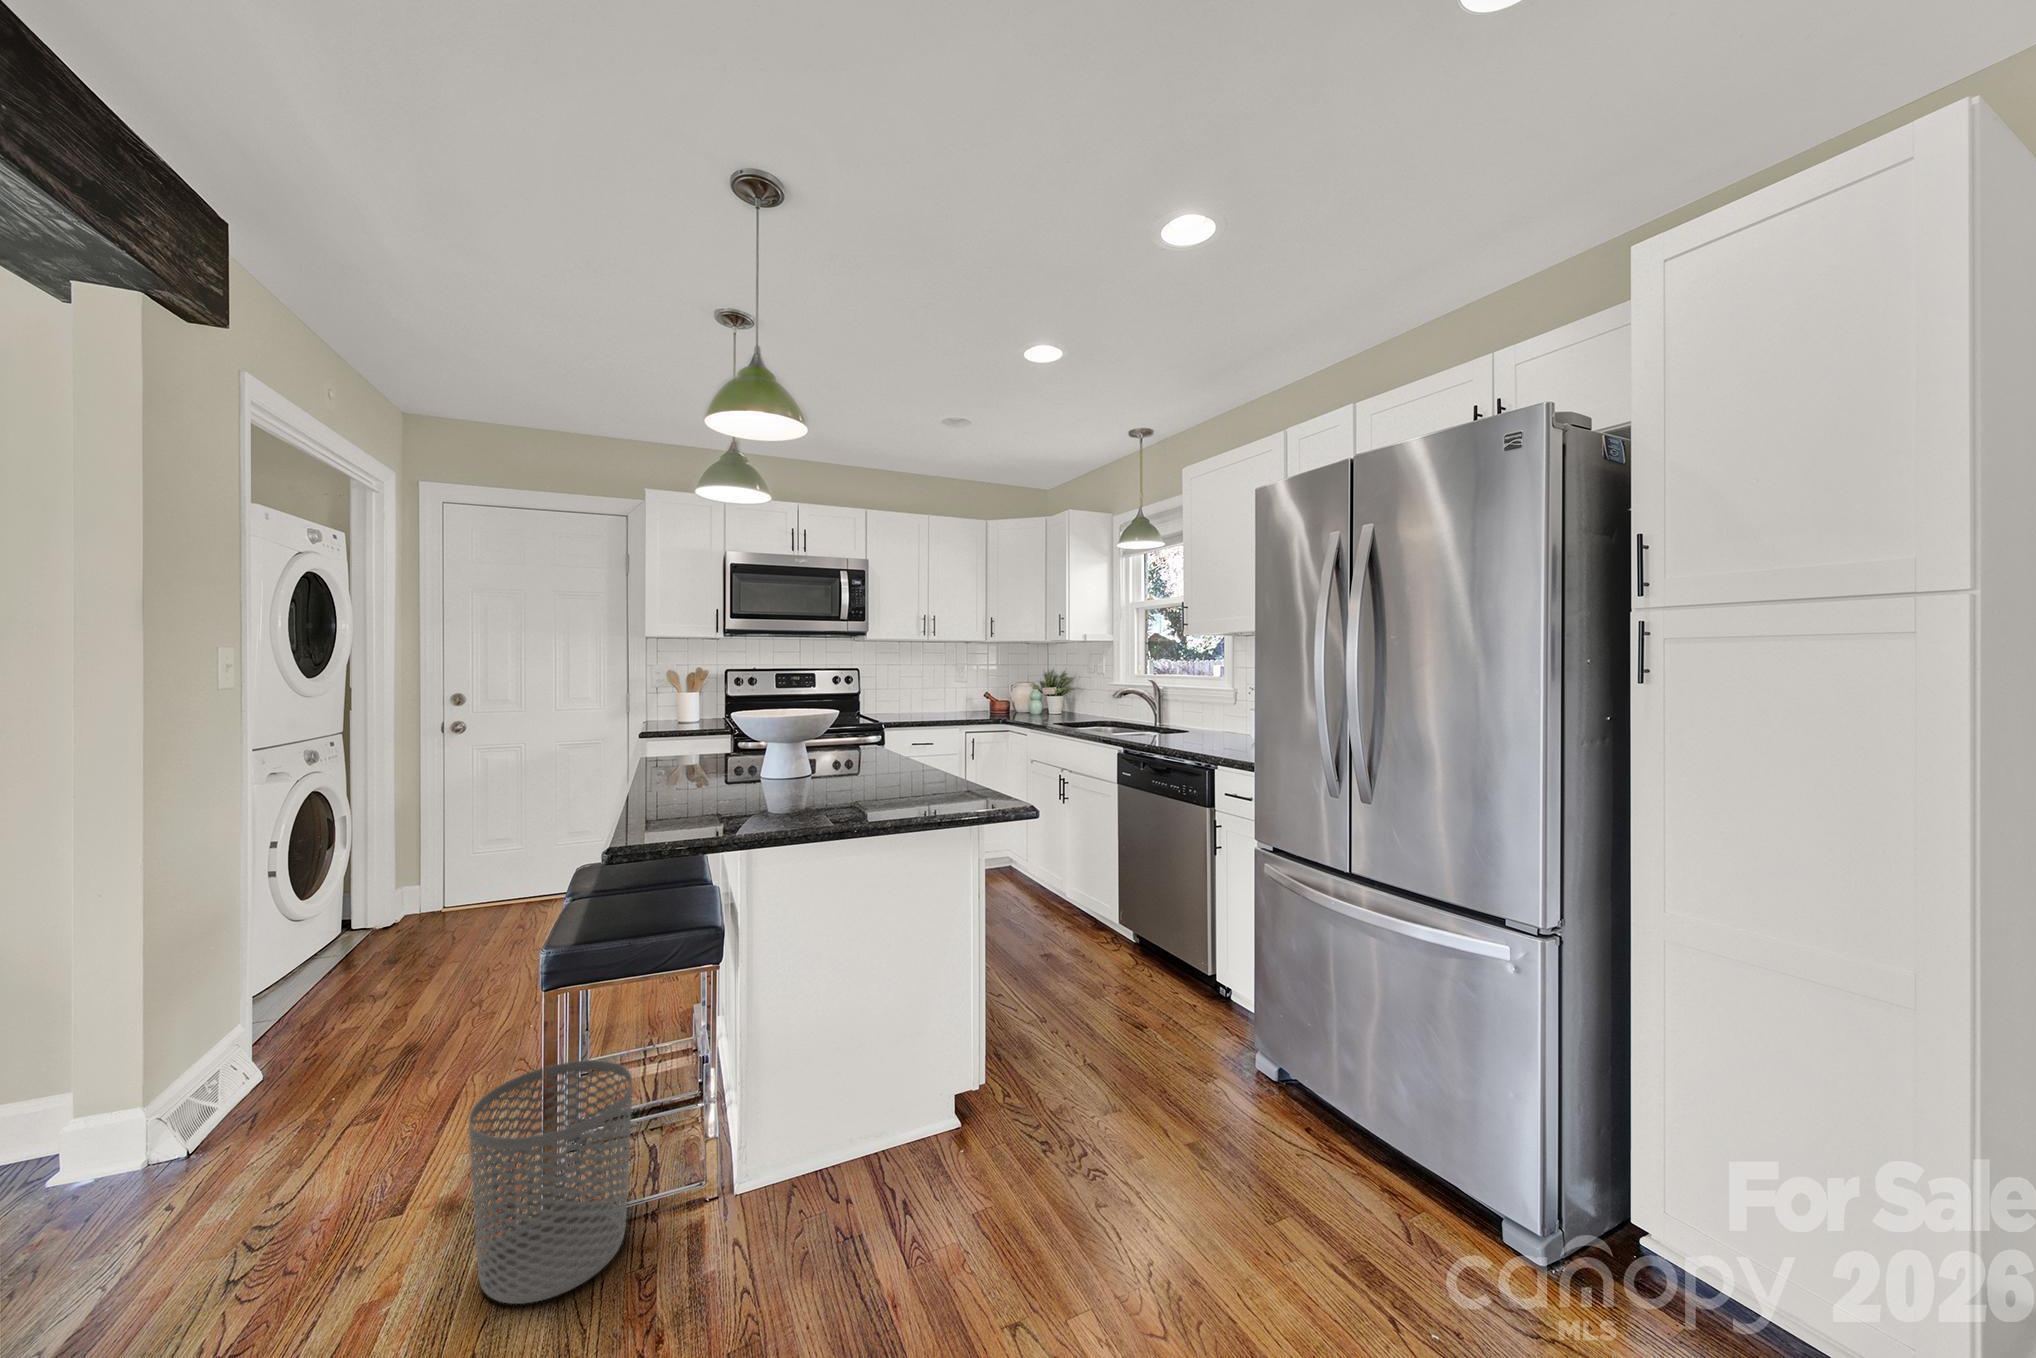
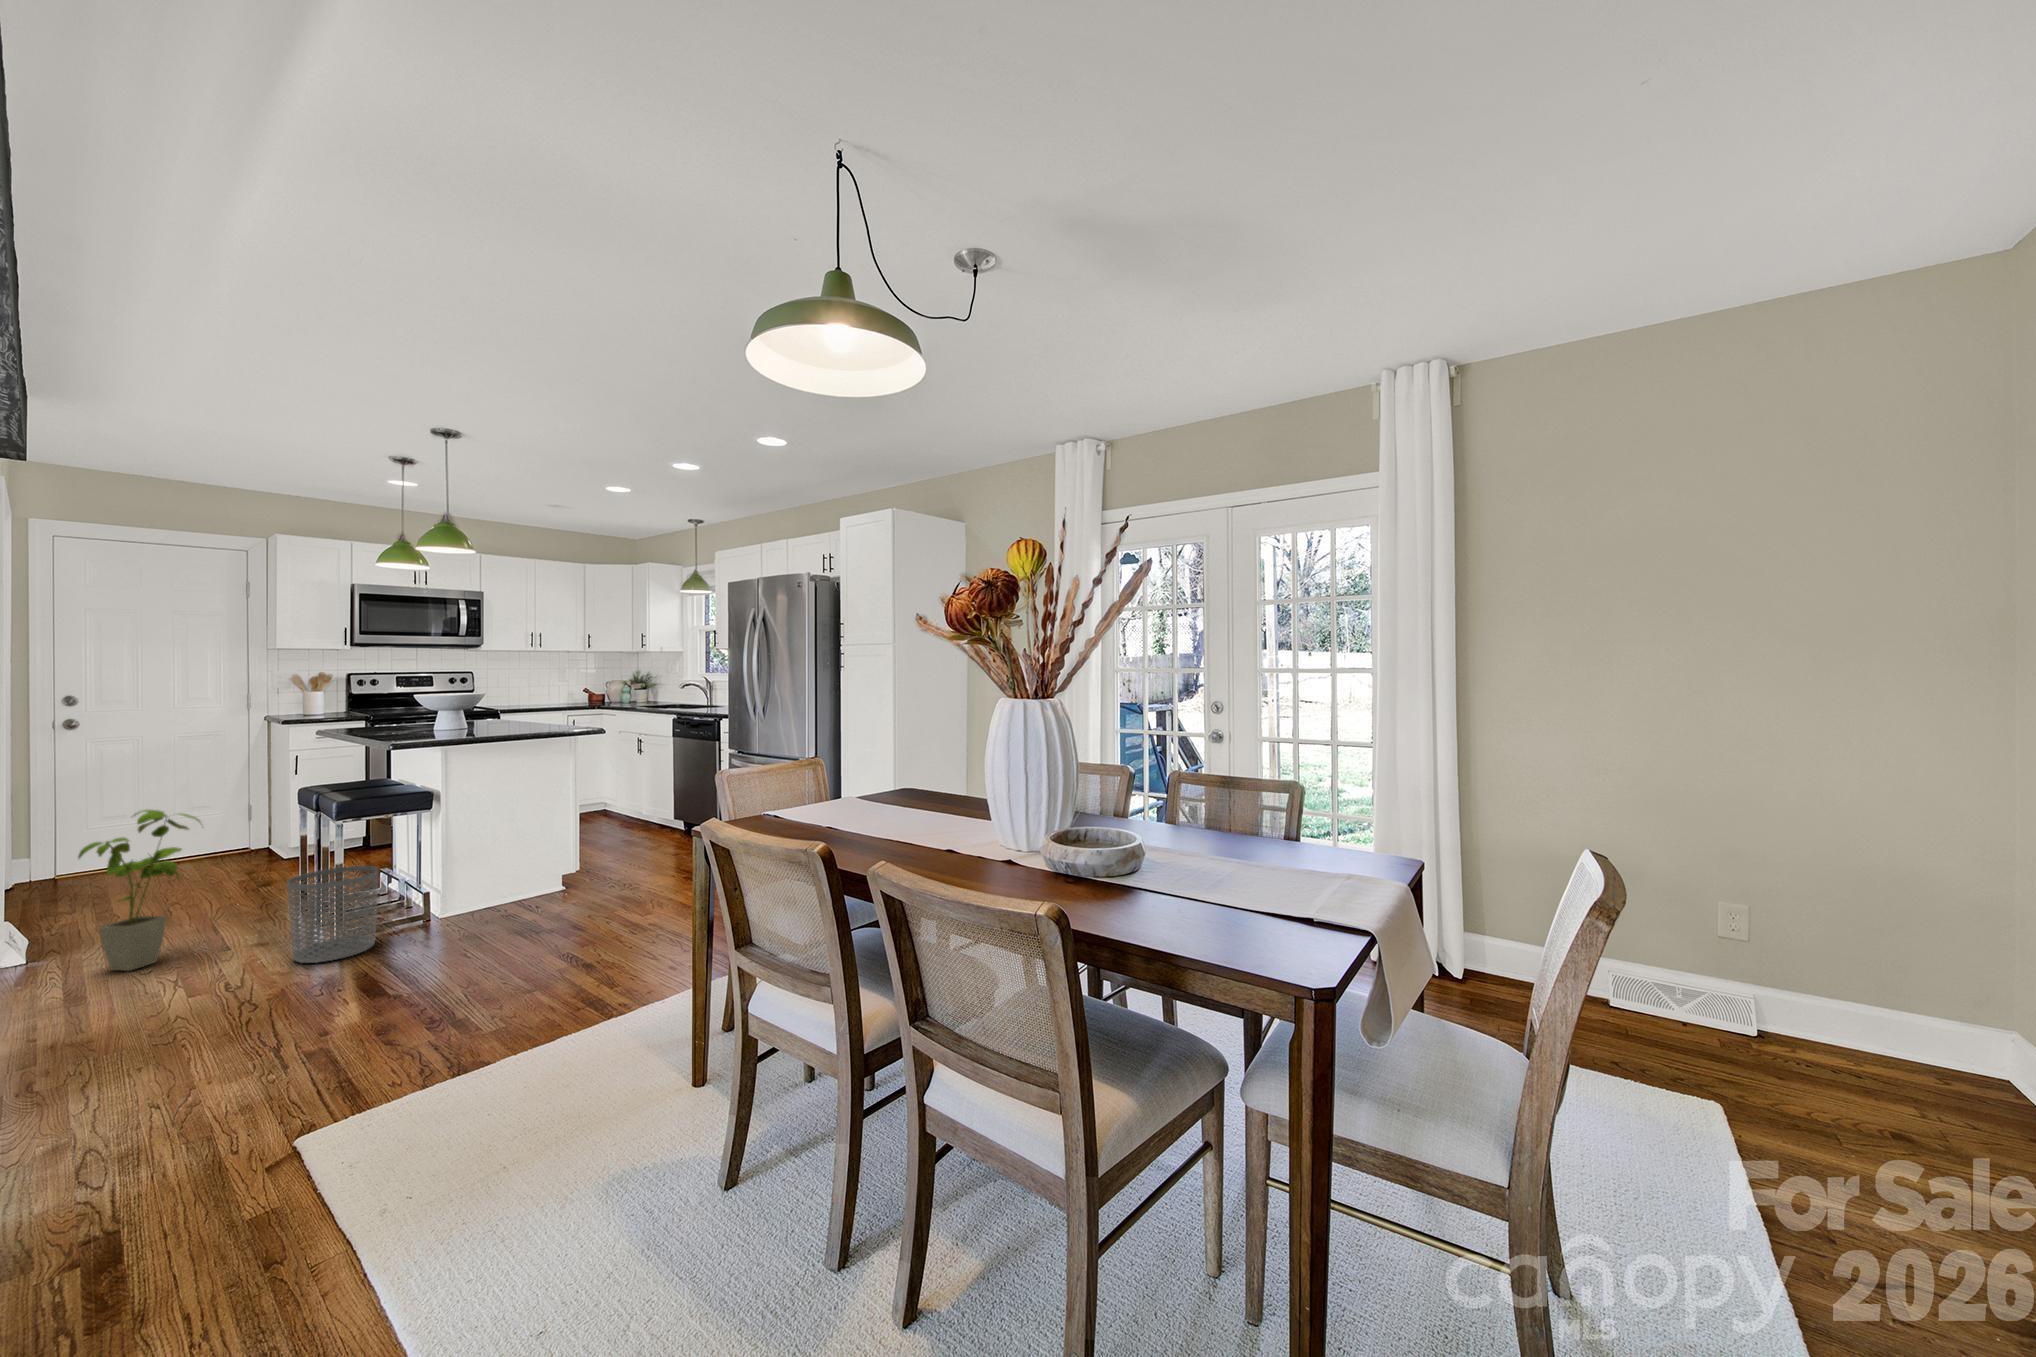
house plant: none [221,914,406,1210] -> present [78,810,200,971]

